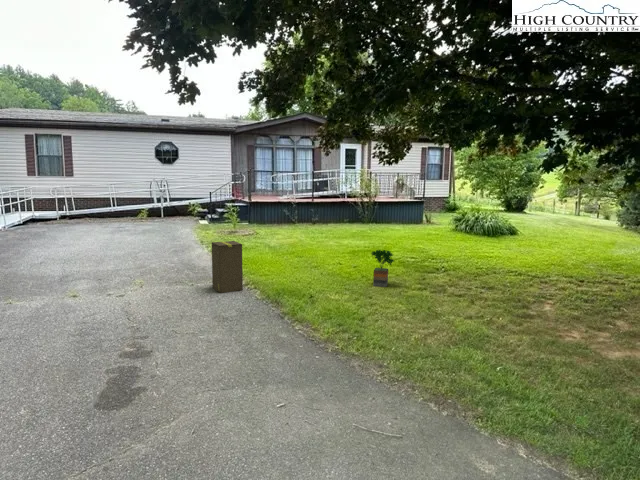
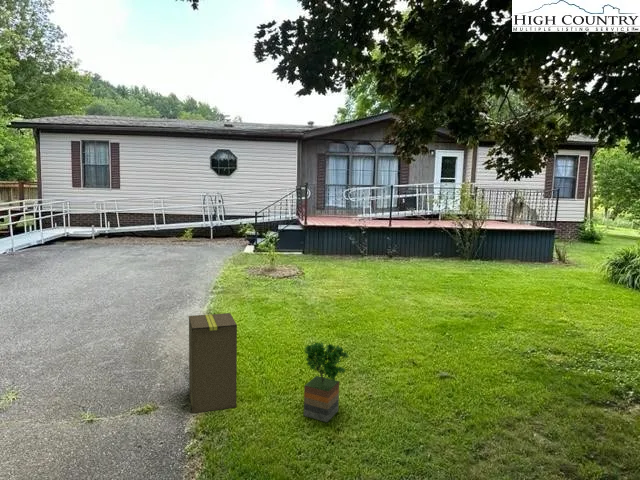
potted tree: present [371,250,394,287] -> present [304,342,348,422]

